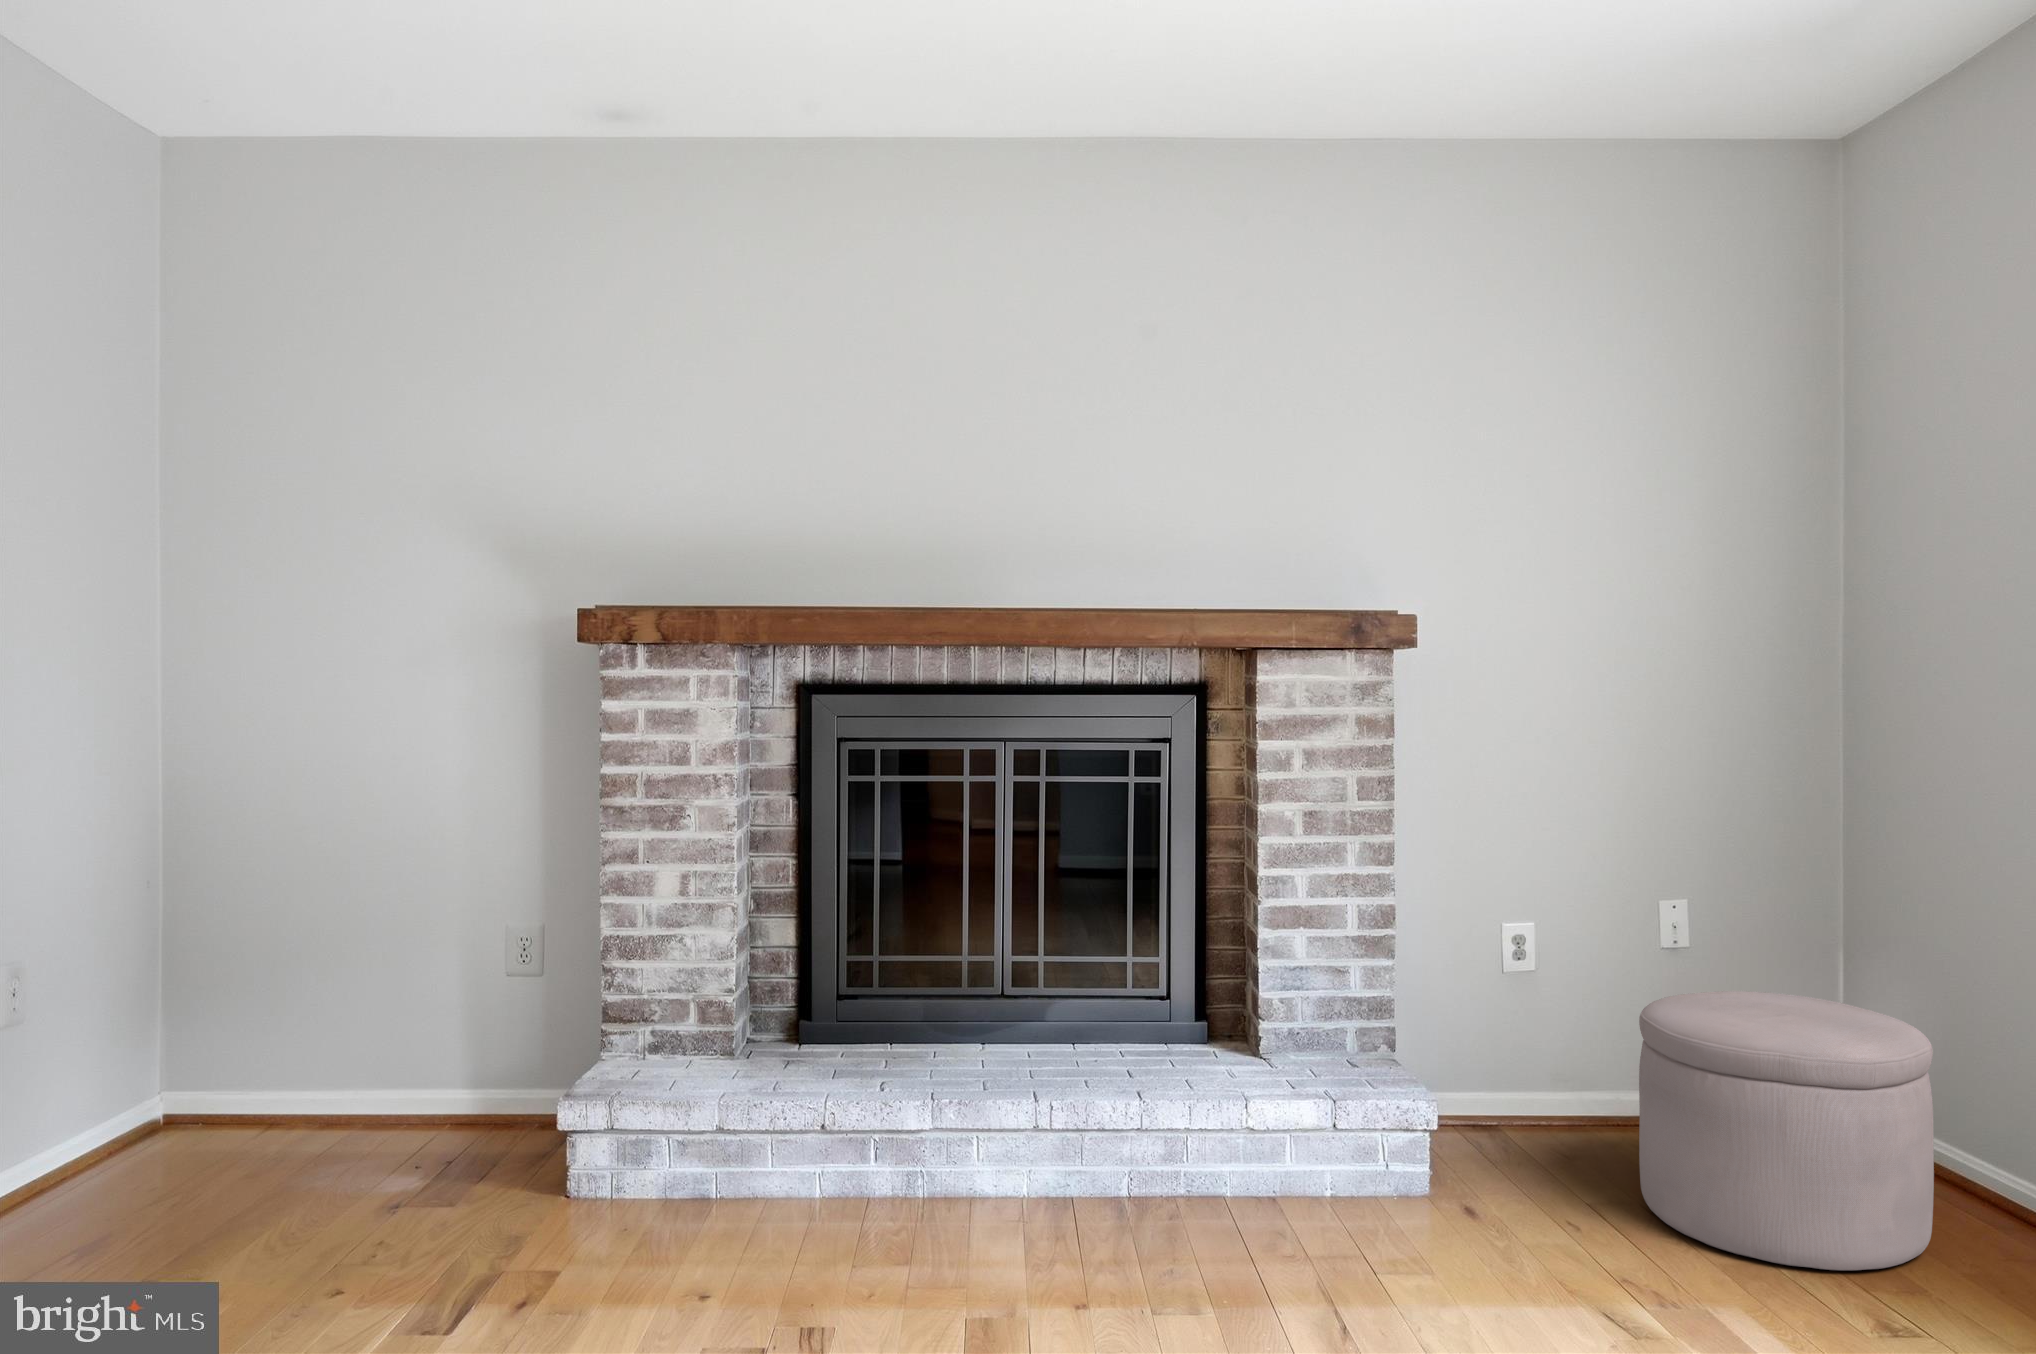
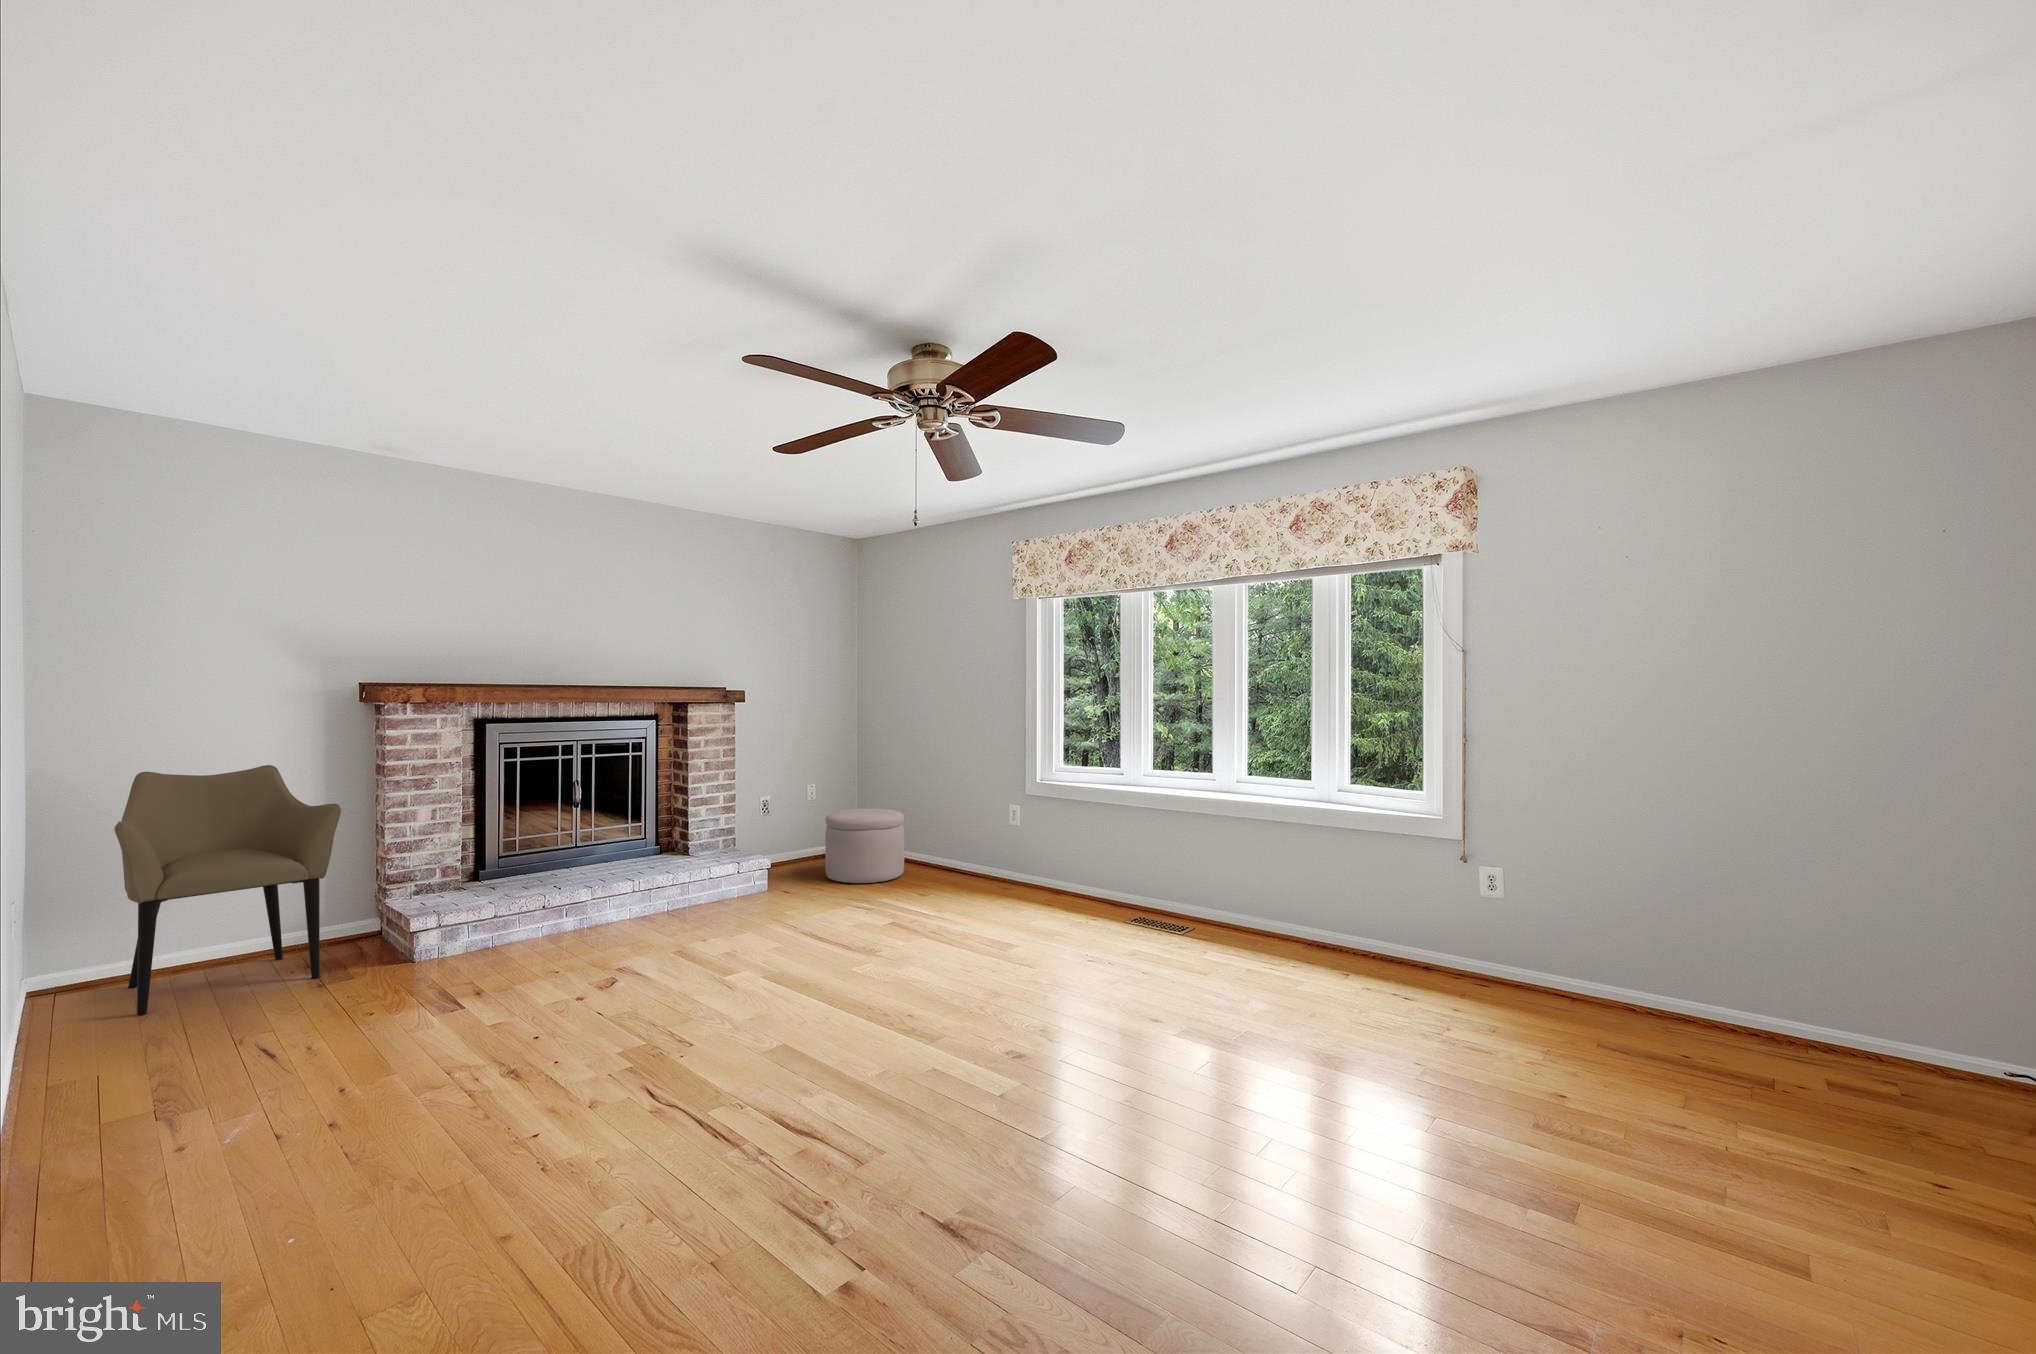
armchair: none [66,761,449,1217] -> present [114,765,341,1015]

